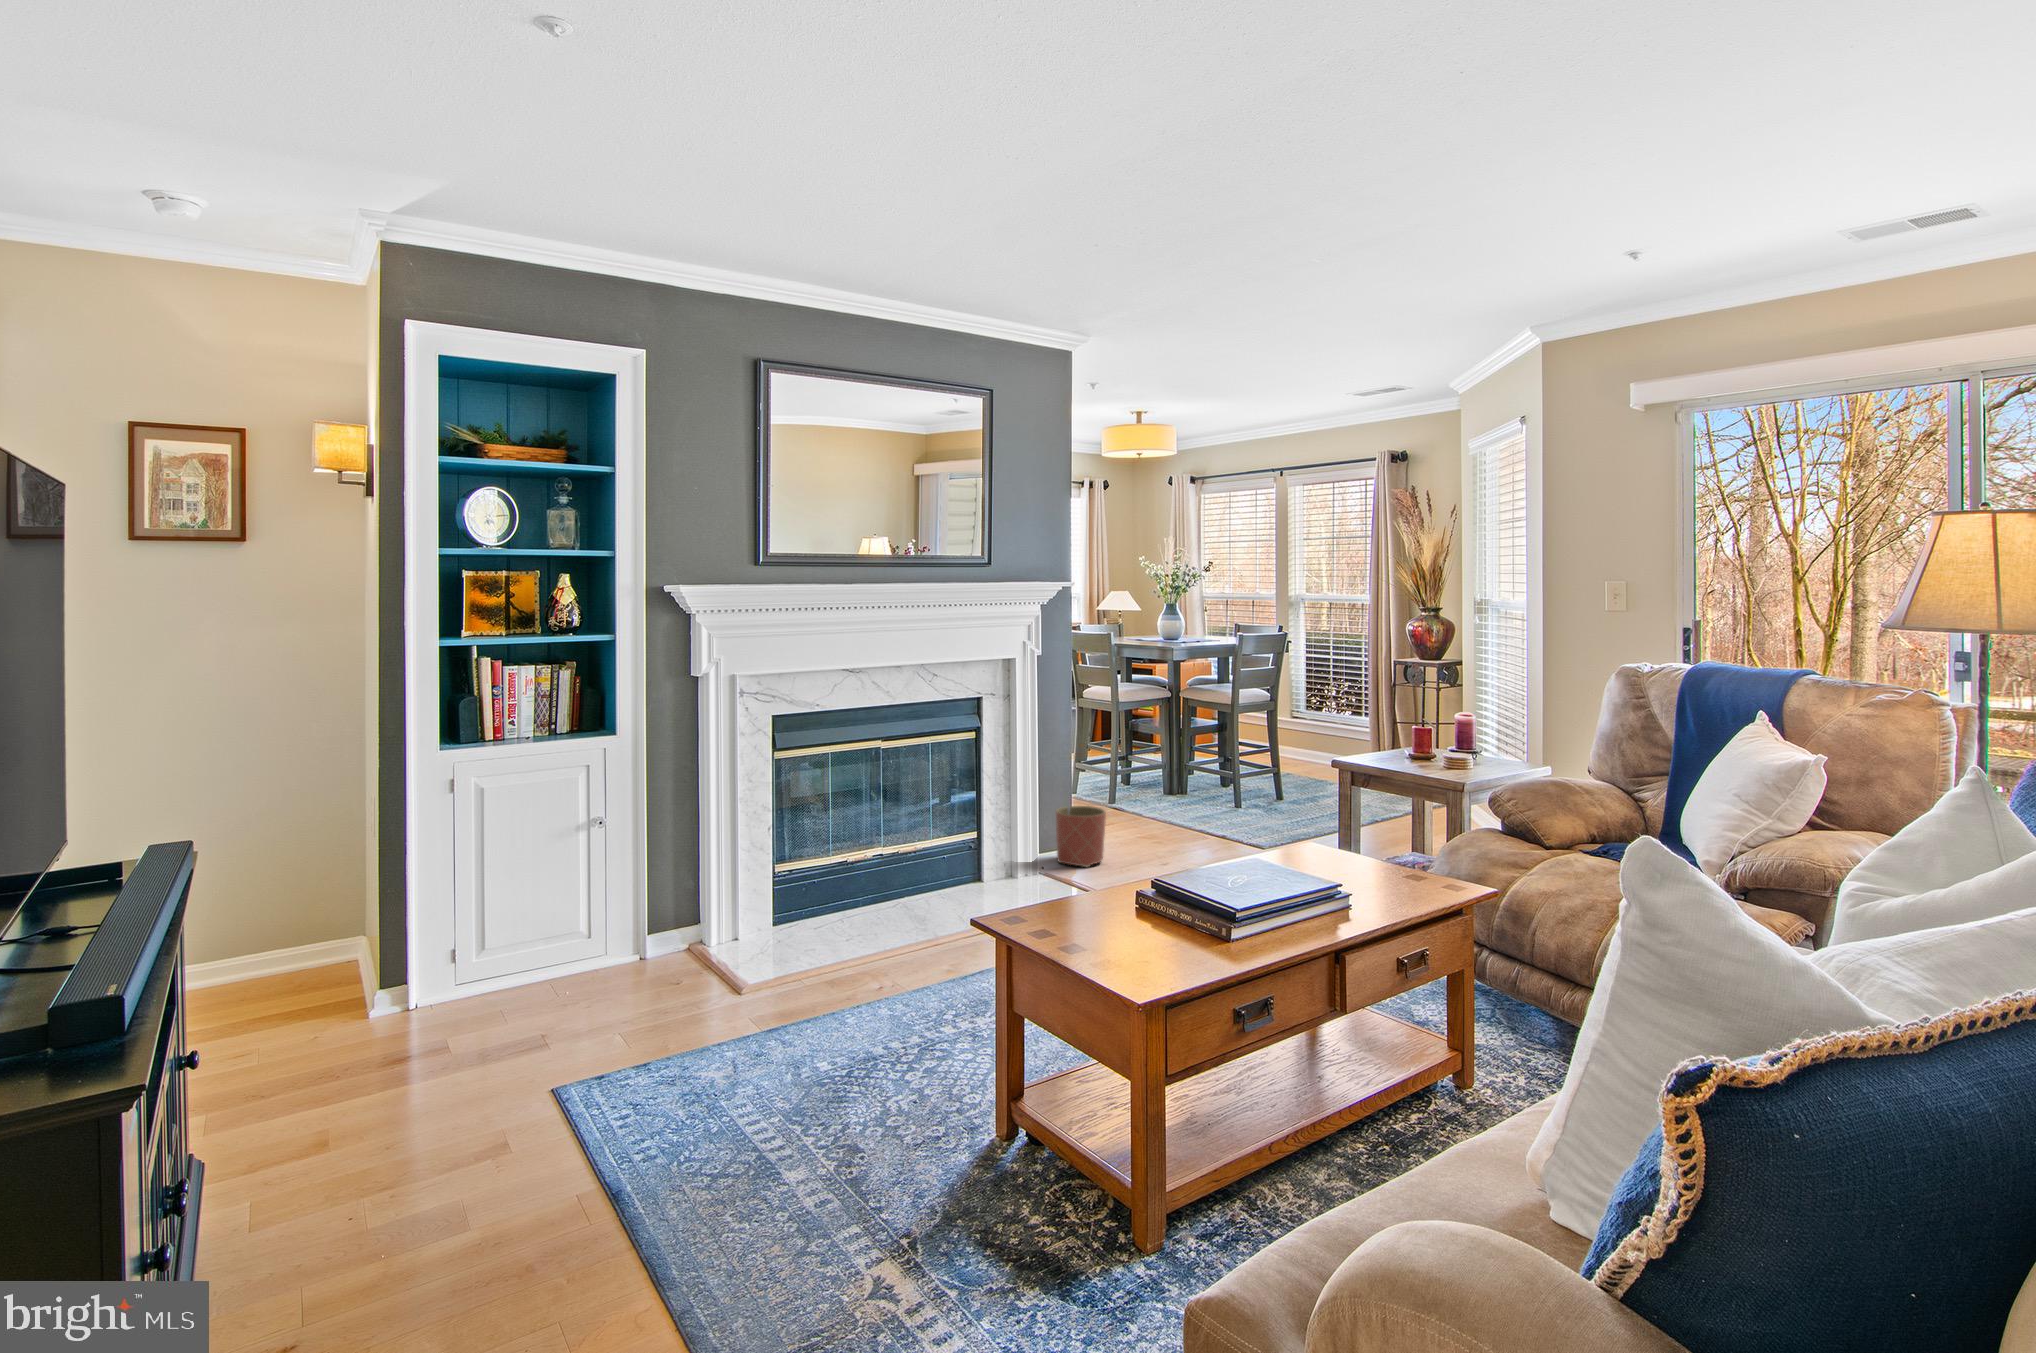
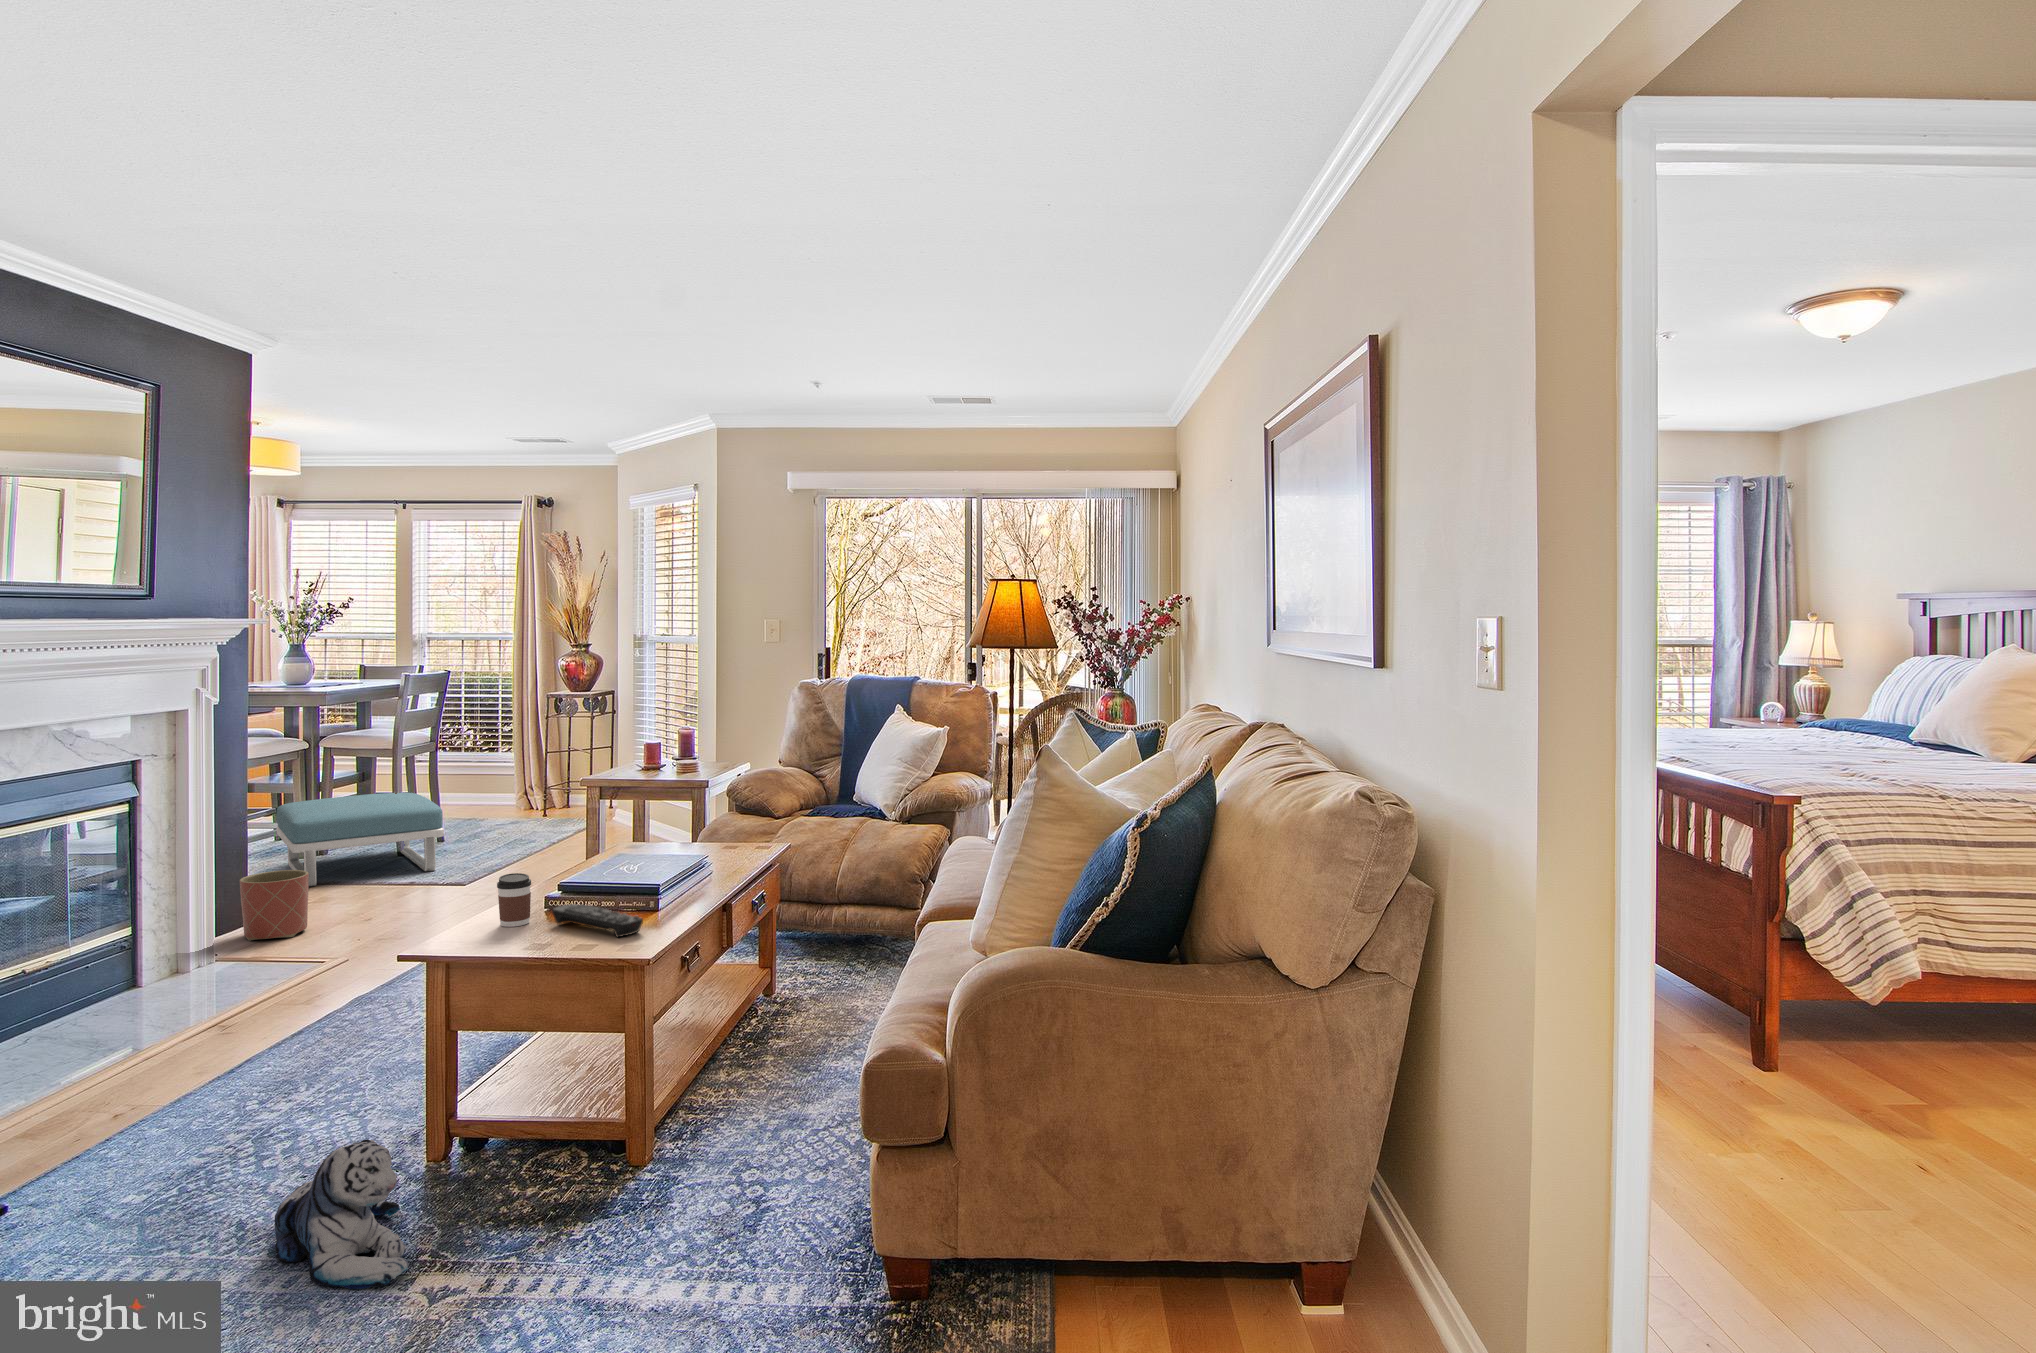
footstool: none [1125,745,1250,827] -> present [277,793,444,886]
coffee cup: none [1084,867,1118,925] -> present [497,873,531,927]
remote control: none [1127,914,1192,972] -> present [552,904,643,937]
plush toy: none [820,1107,926,1264] -> present [274,1139,409,1289]

